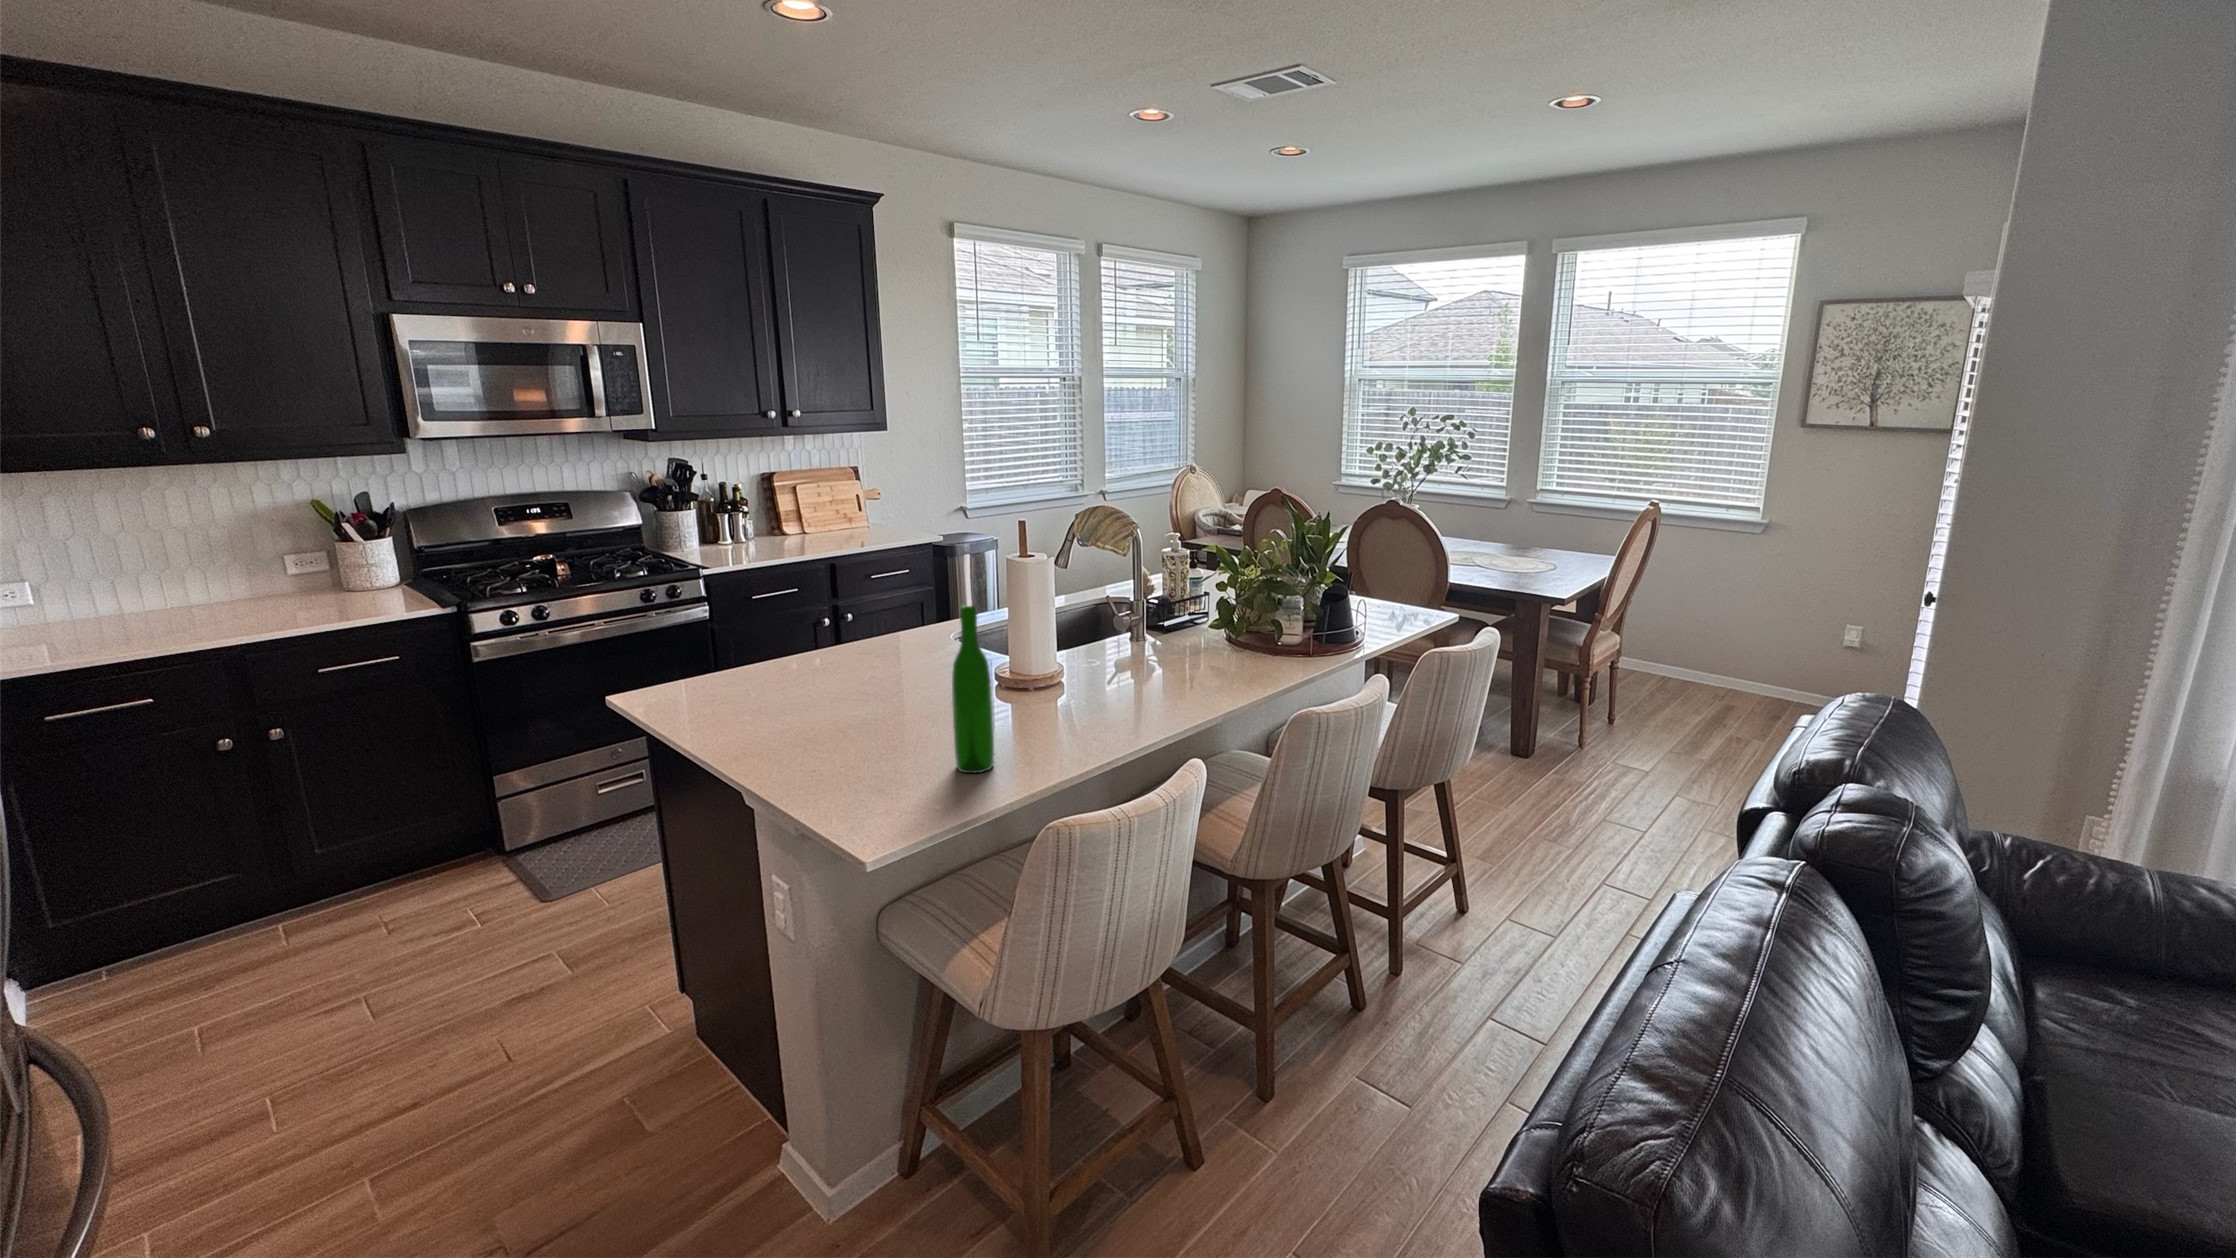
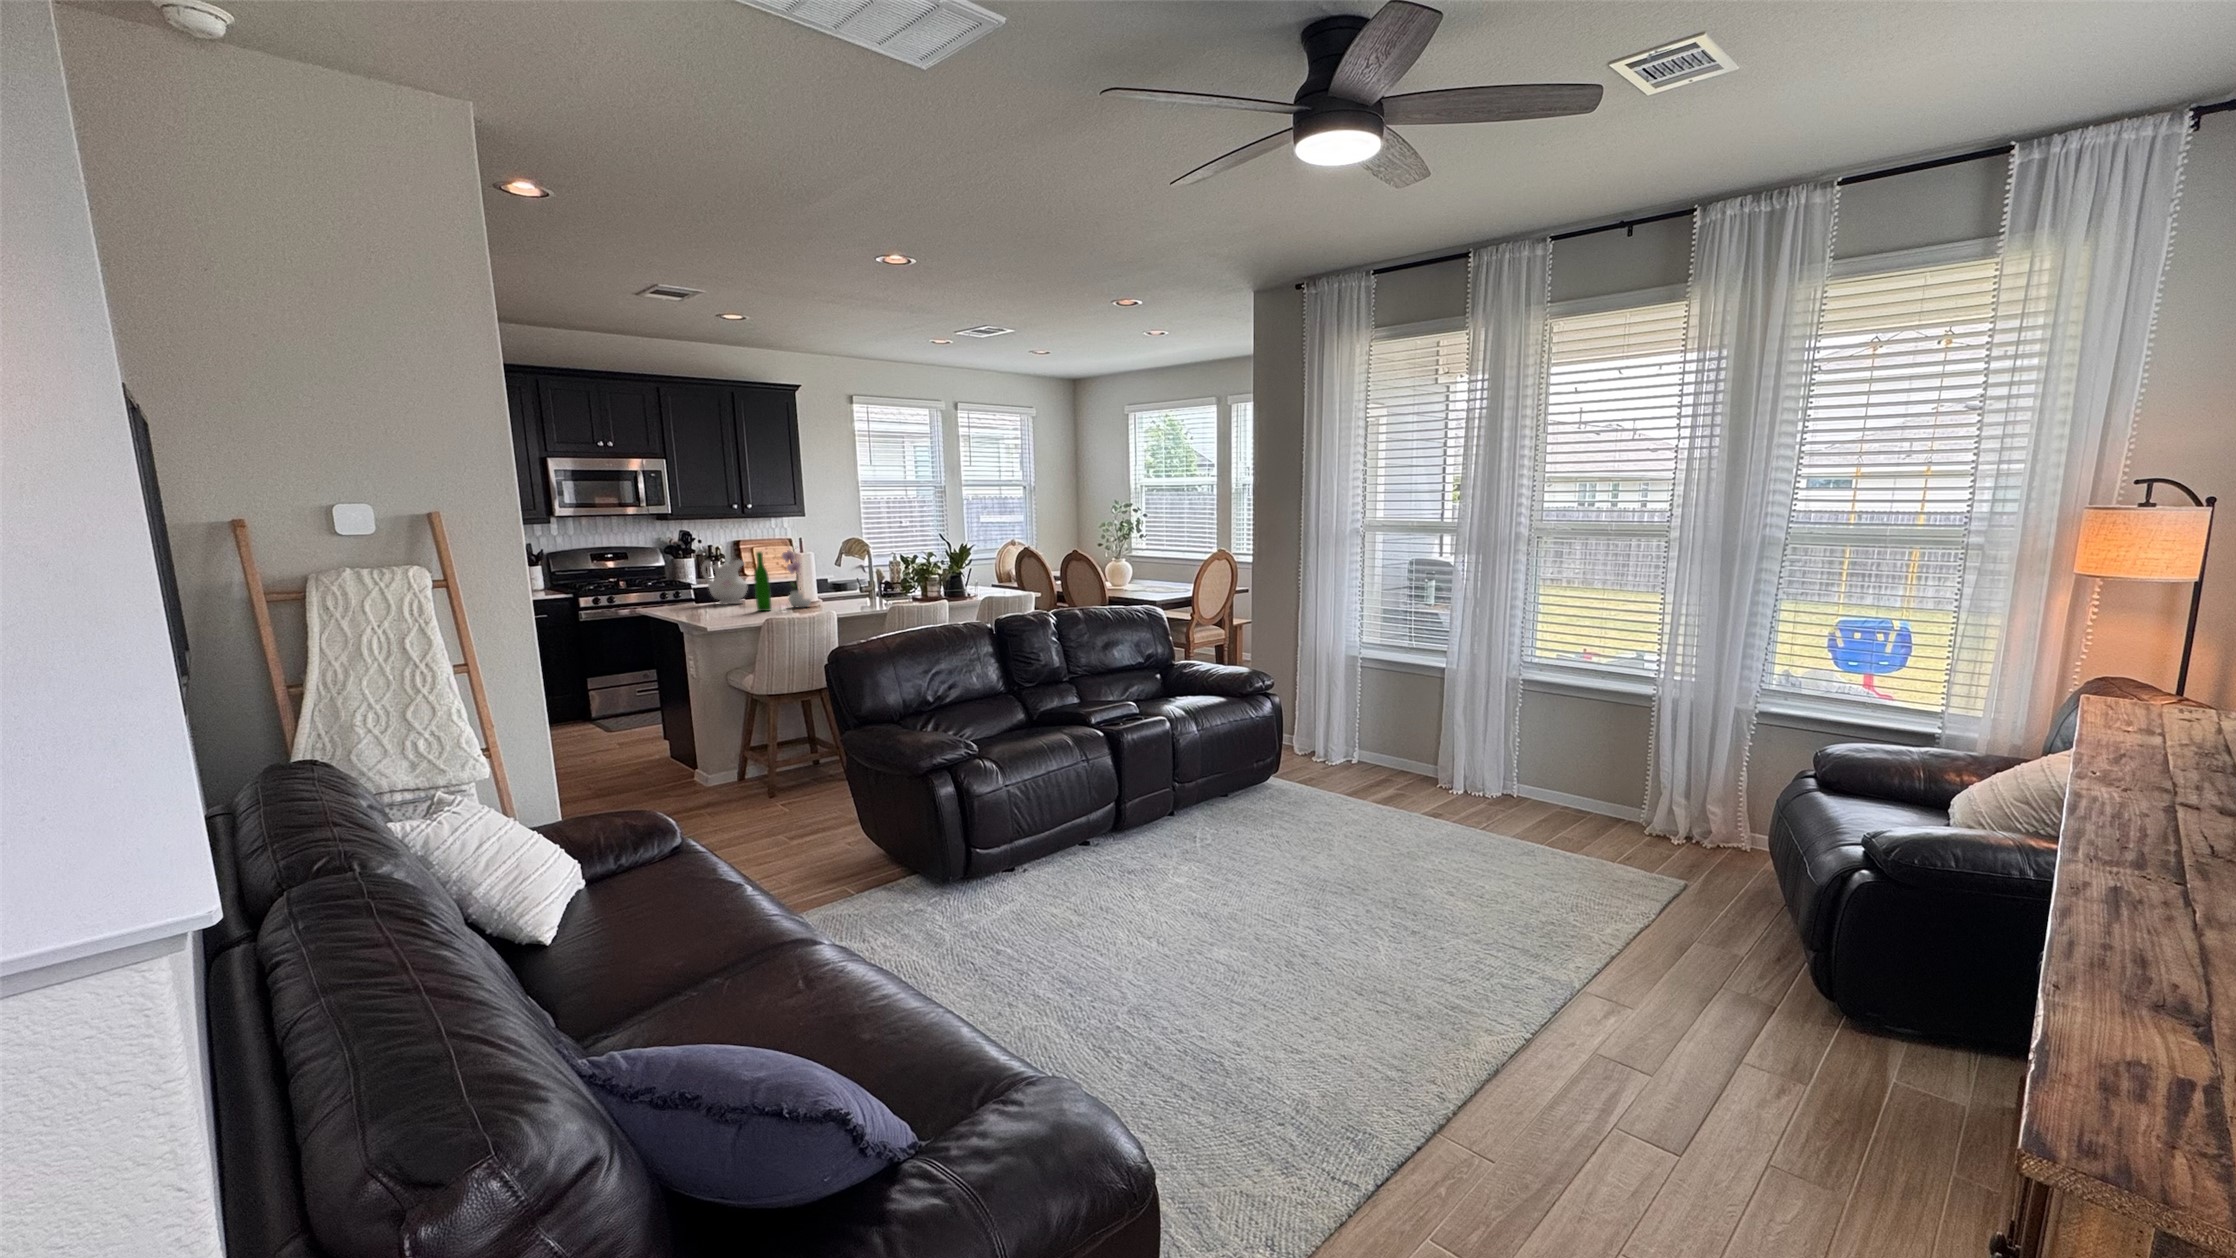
flower arrangement: none [1015,565,1080,738] -> present [782,545,812,607]
ceramic pitcher: none [771,586,883,706] -> present [702,560,748,605]

